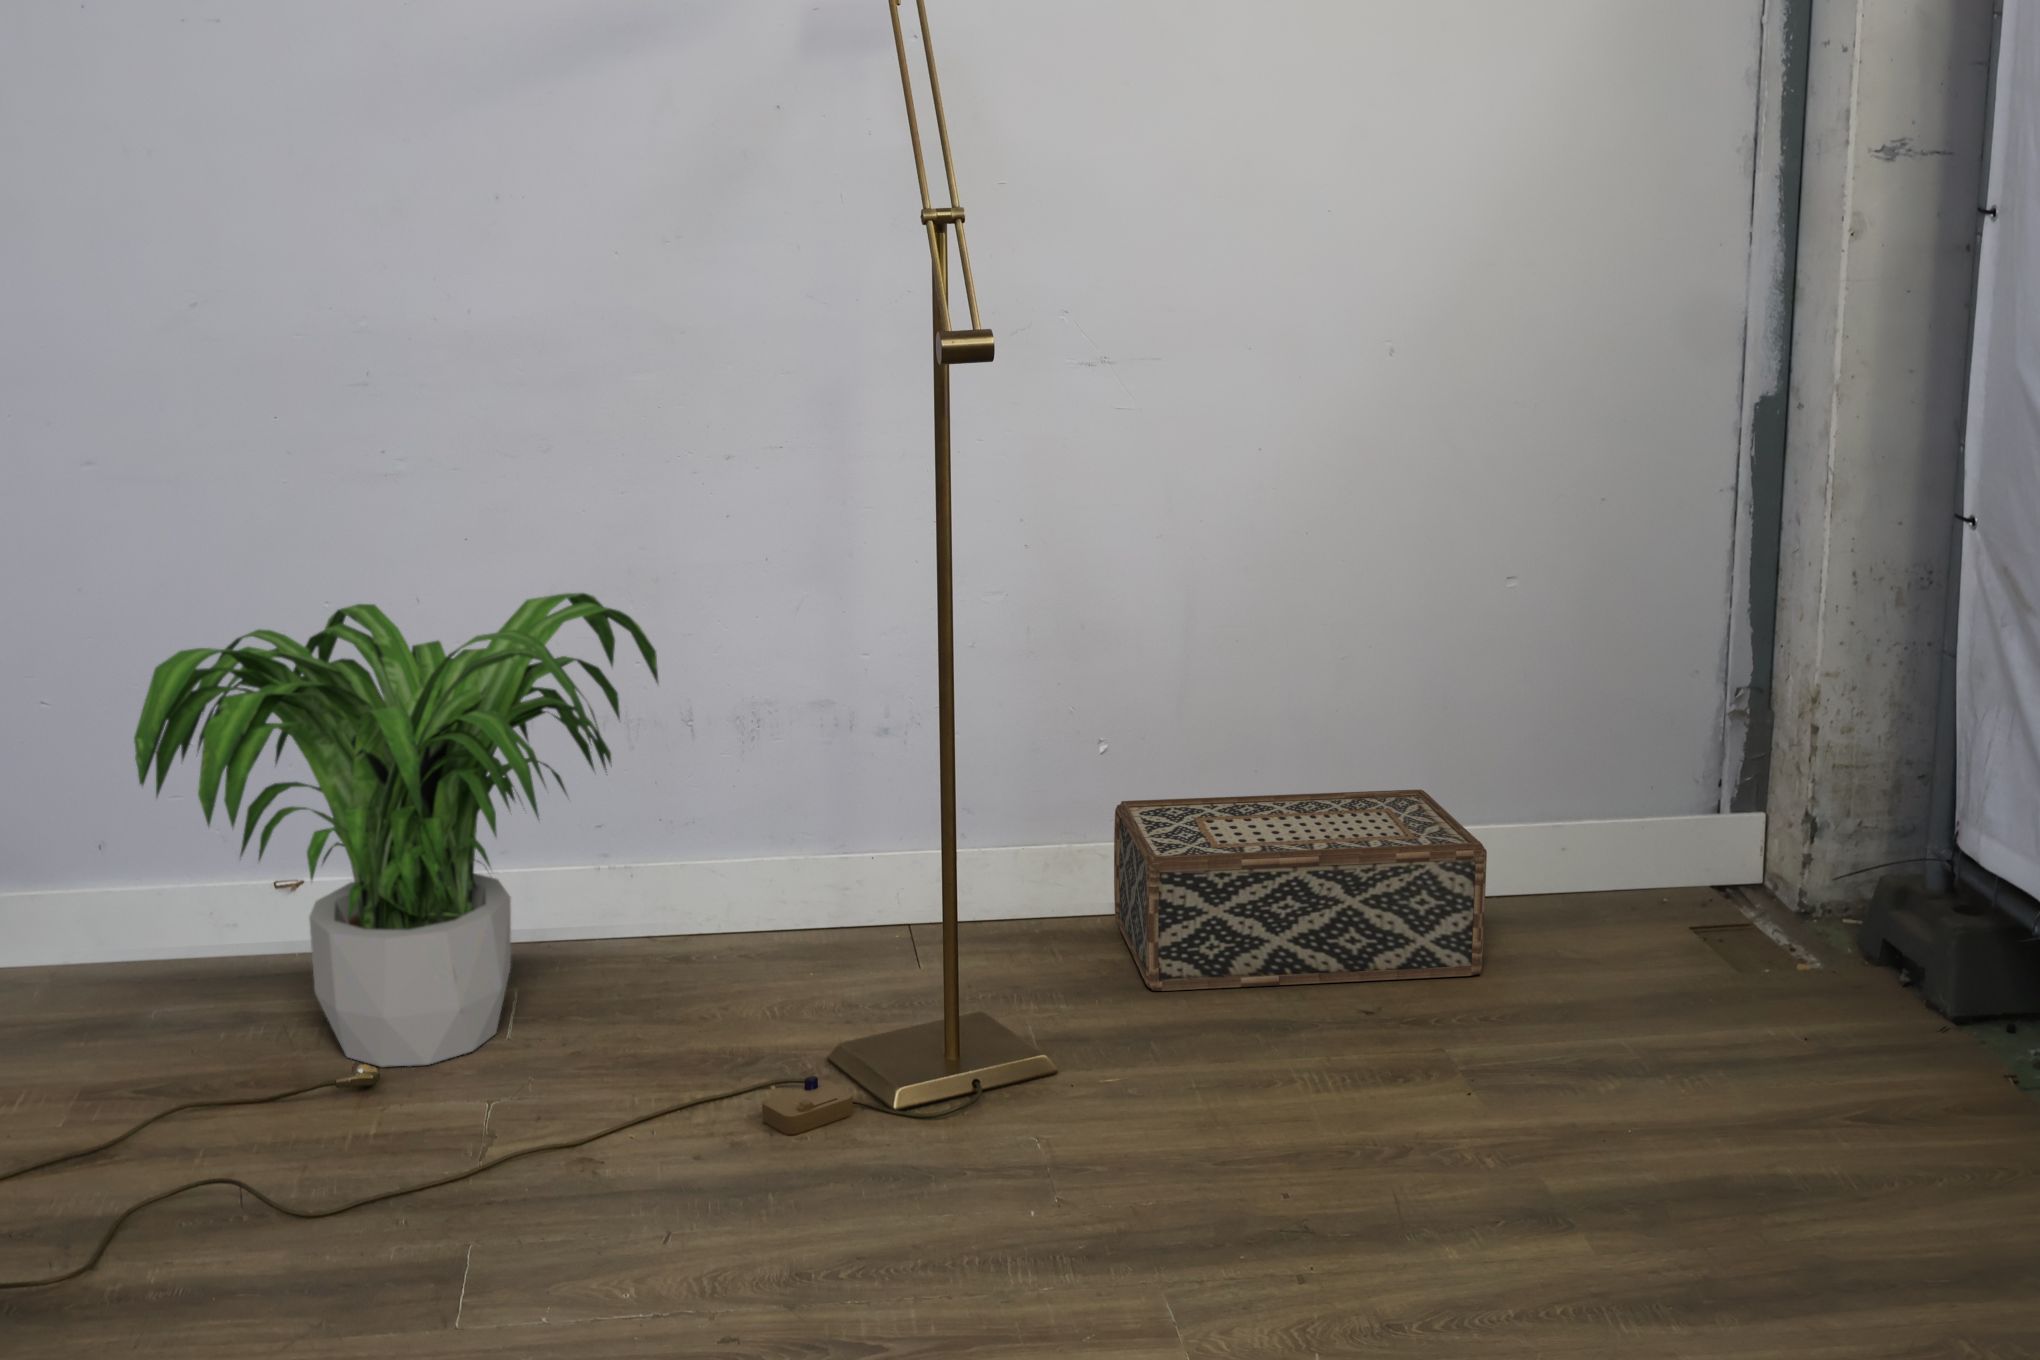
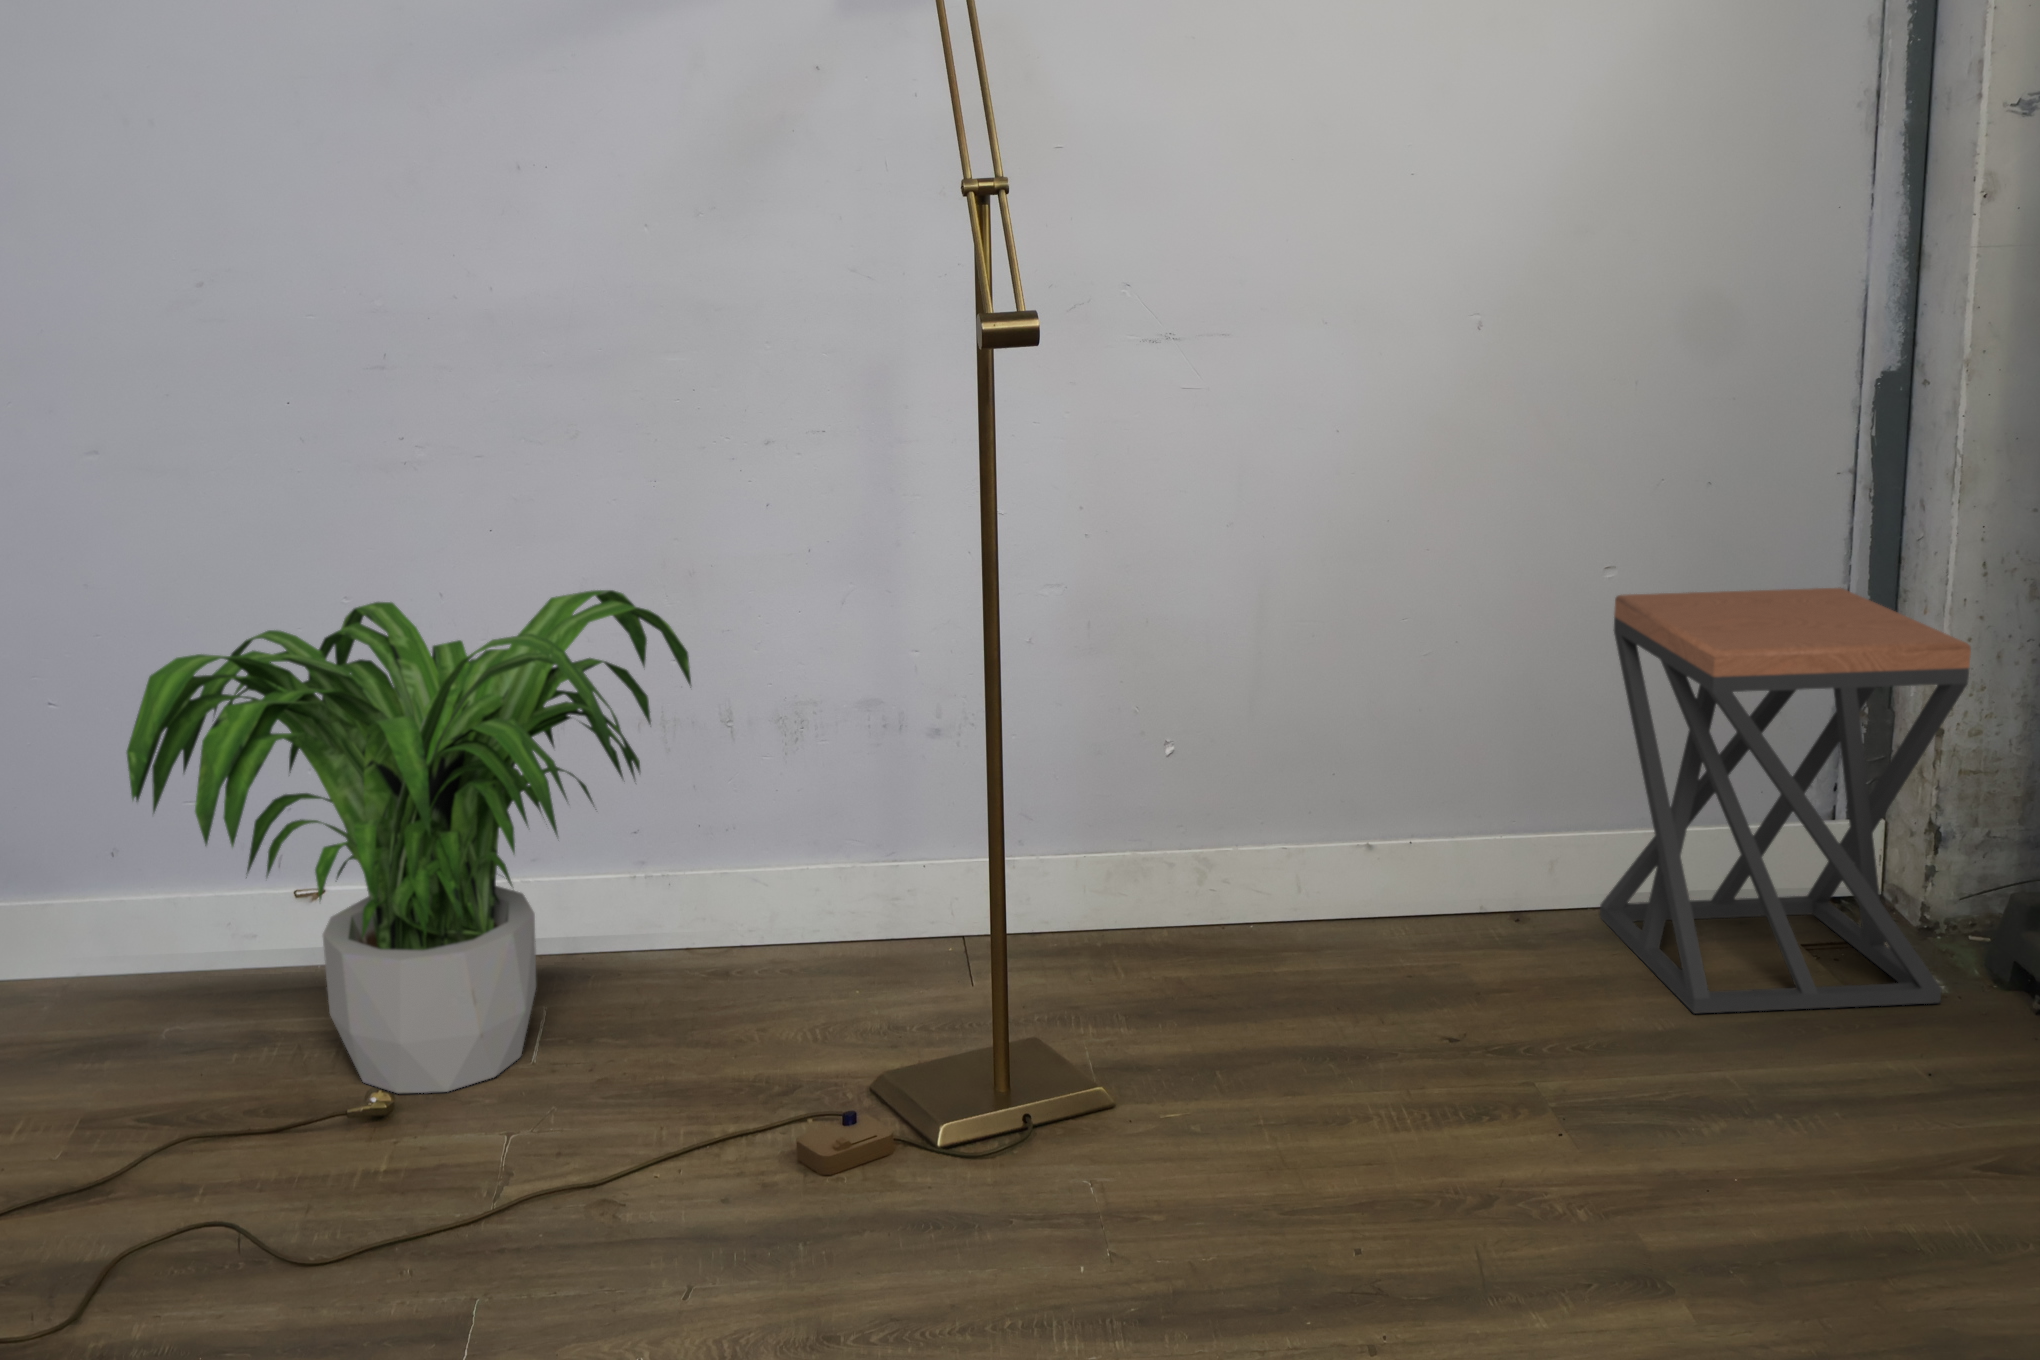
stool: none [1506,595,1840,987] -> present [1600,588,1971,1013]
woven basket: present [1114,790,1487,991] -> none [1179,796,1580,1014]

